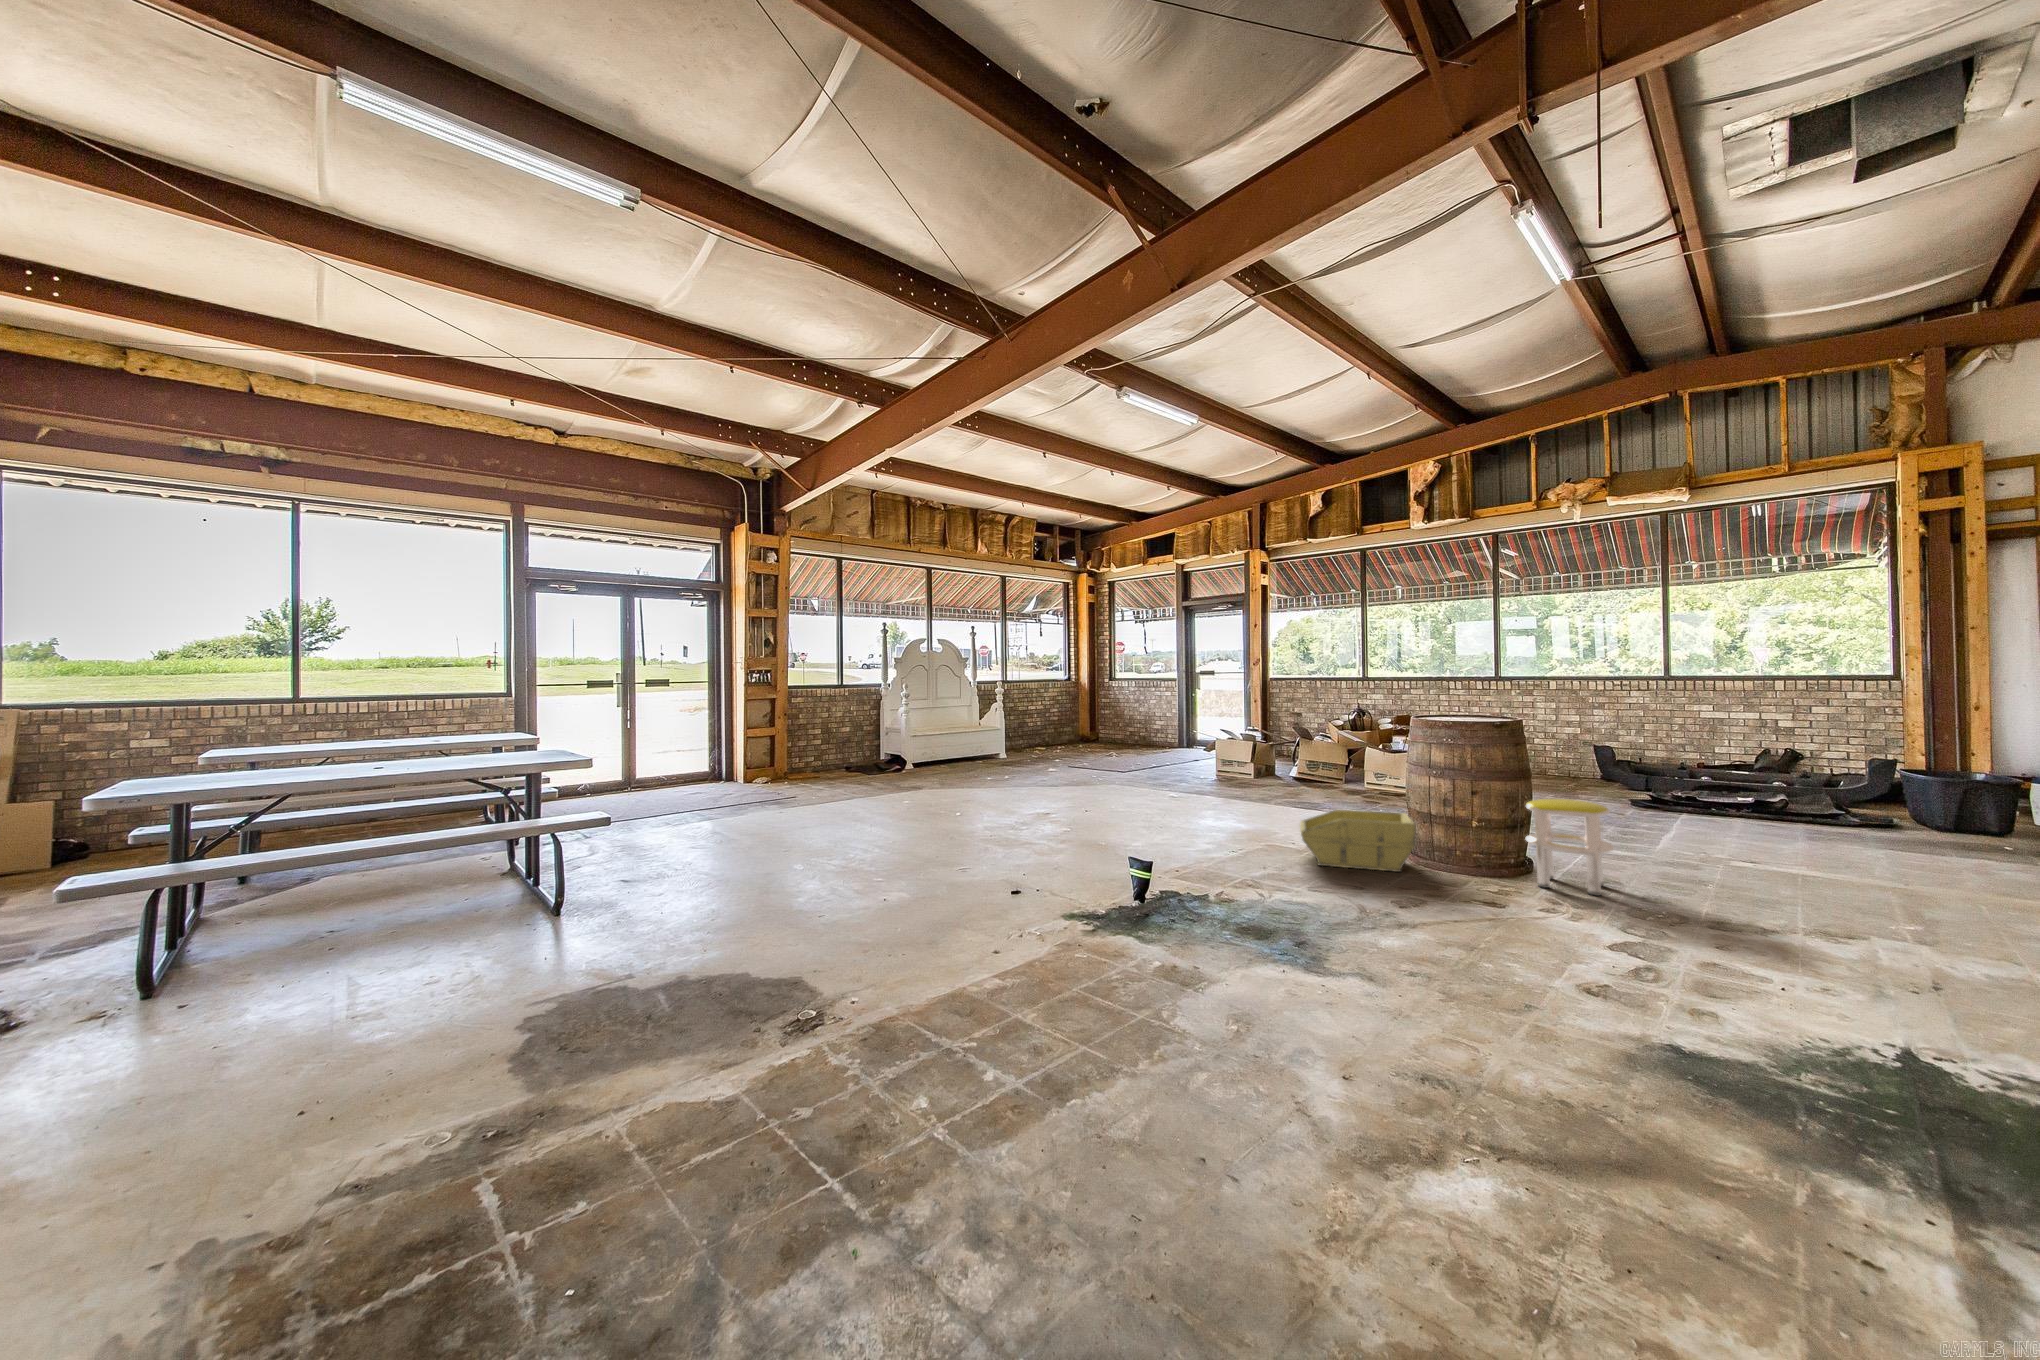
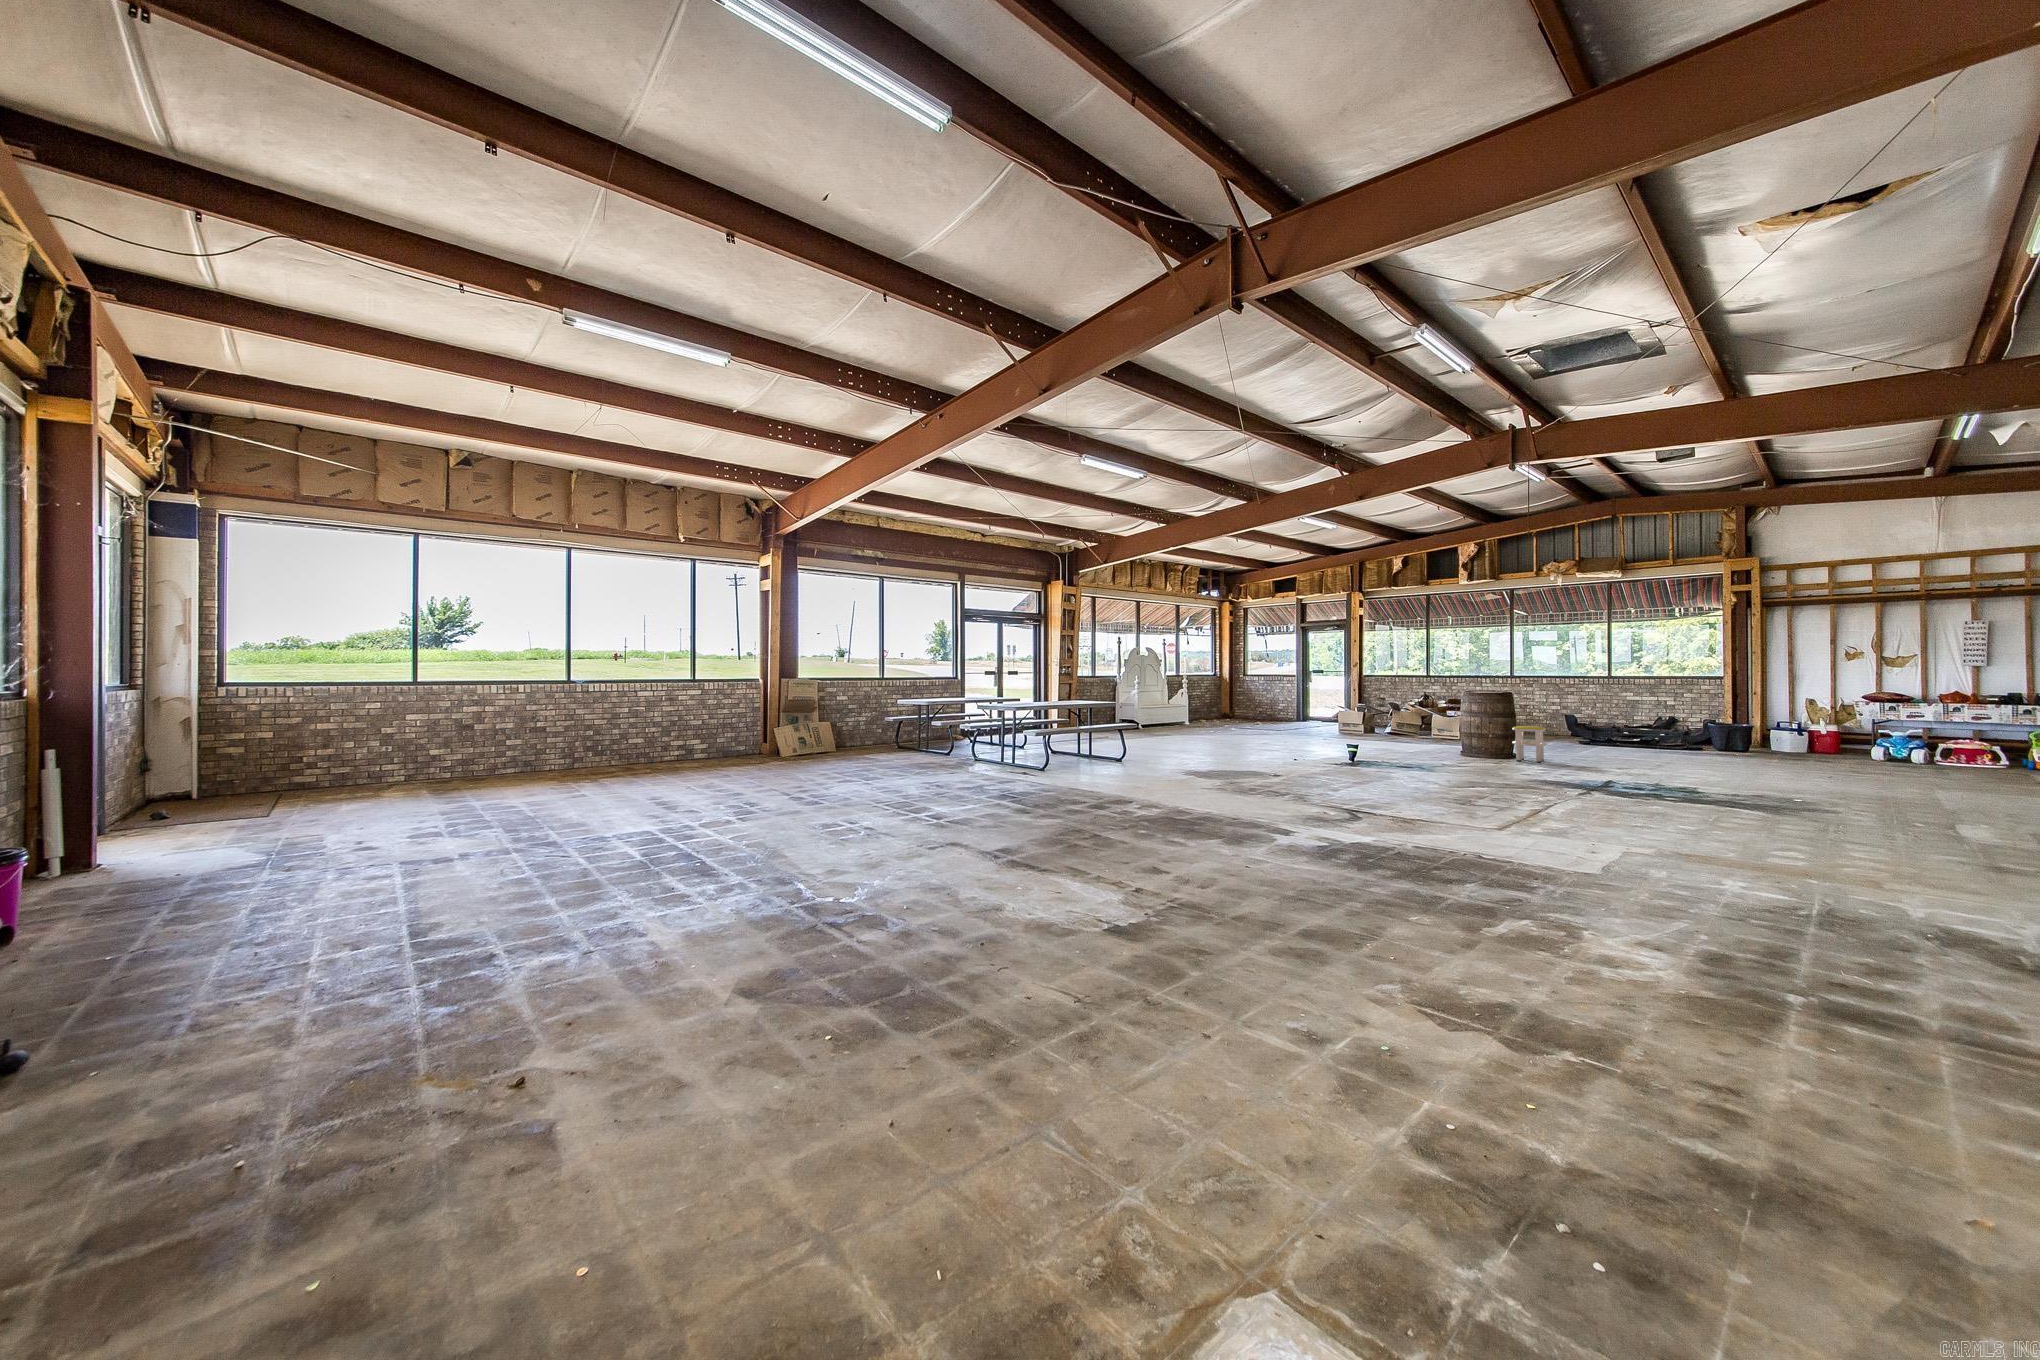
storage bin: present [1300,810,1416,872] -> none [1410,734,1465,758]

